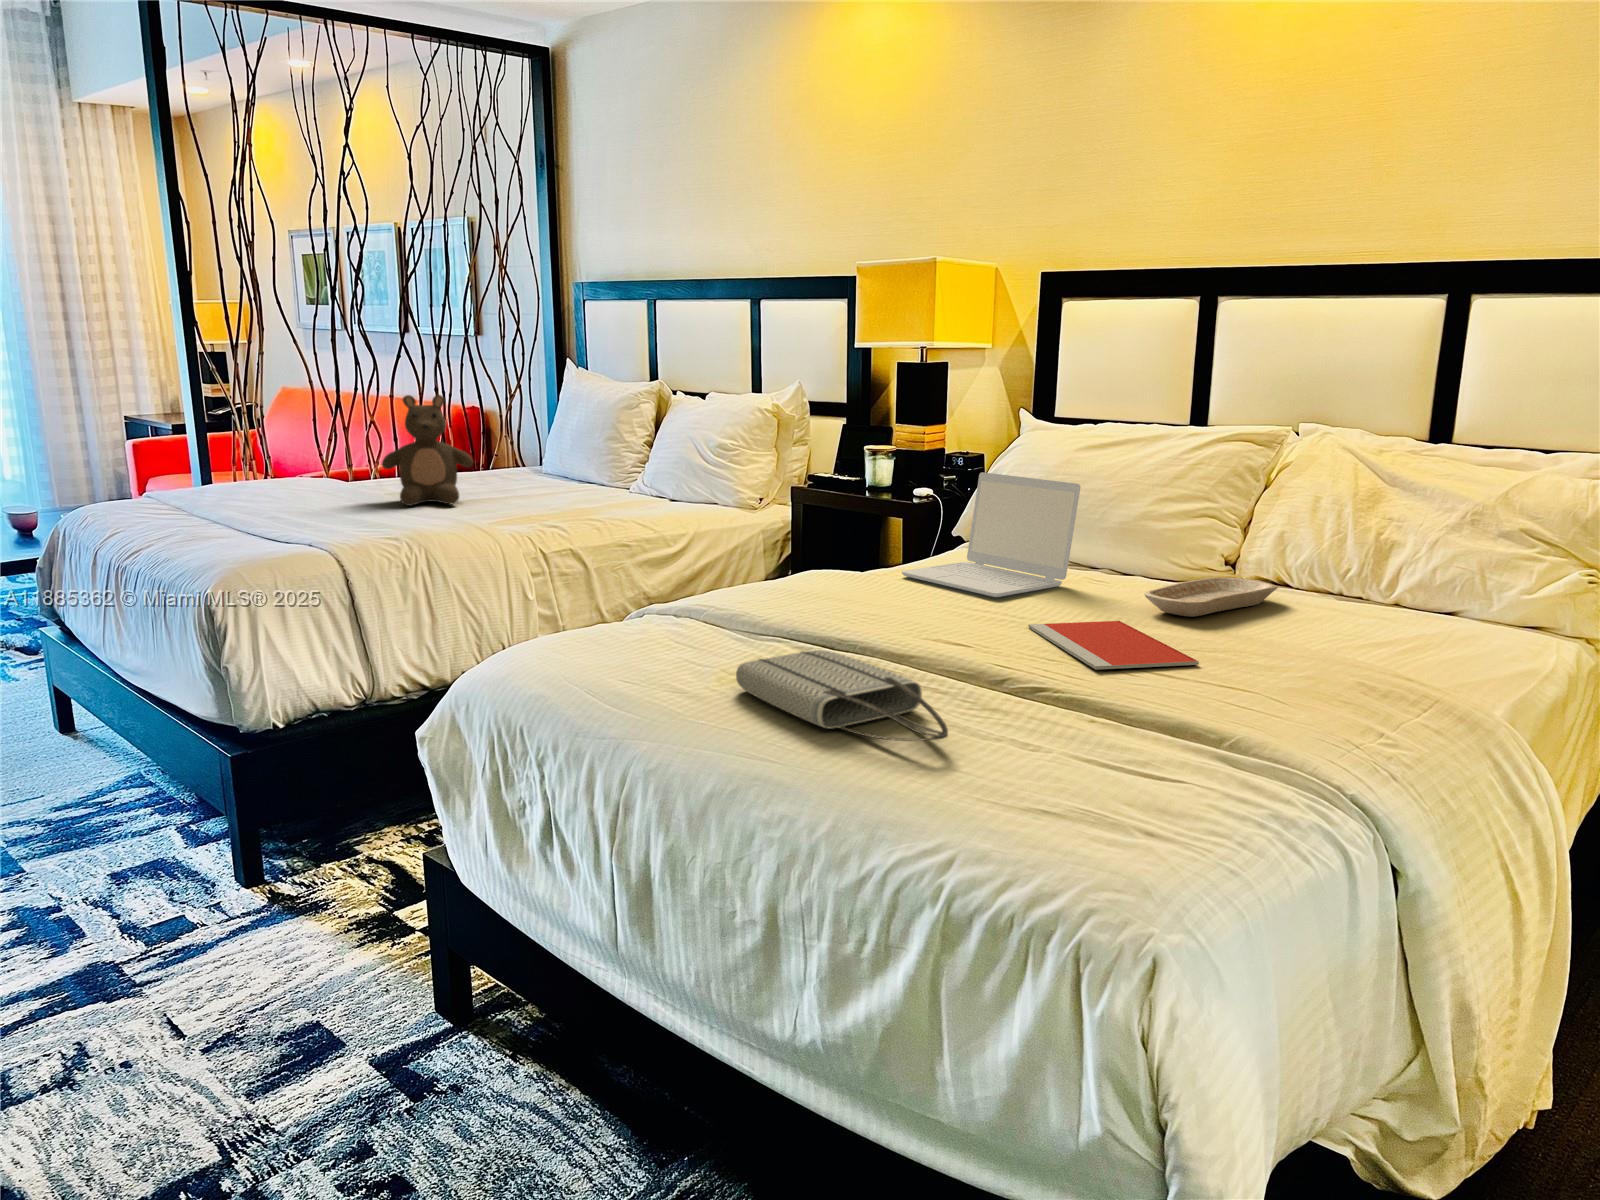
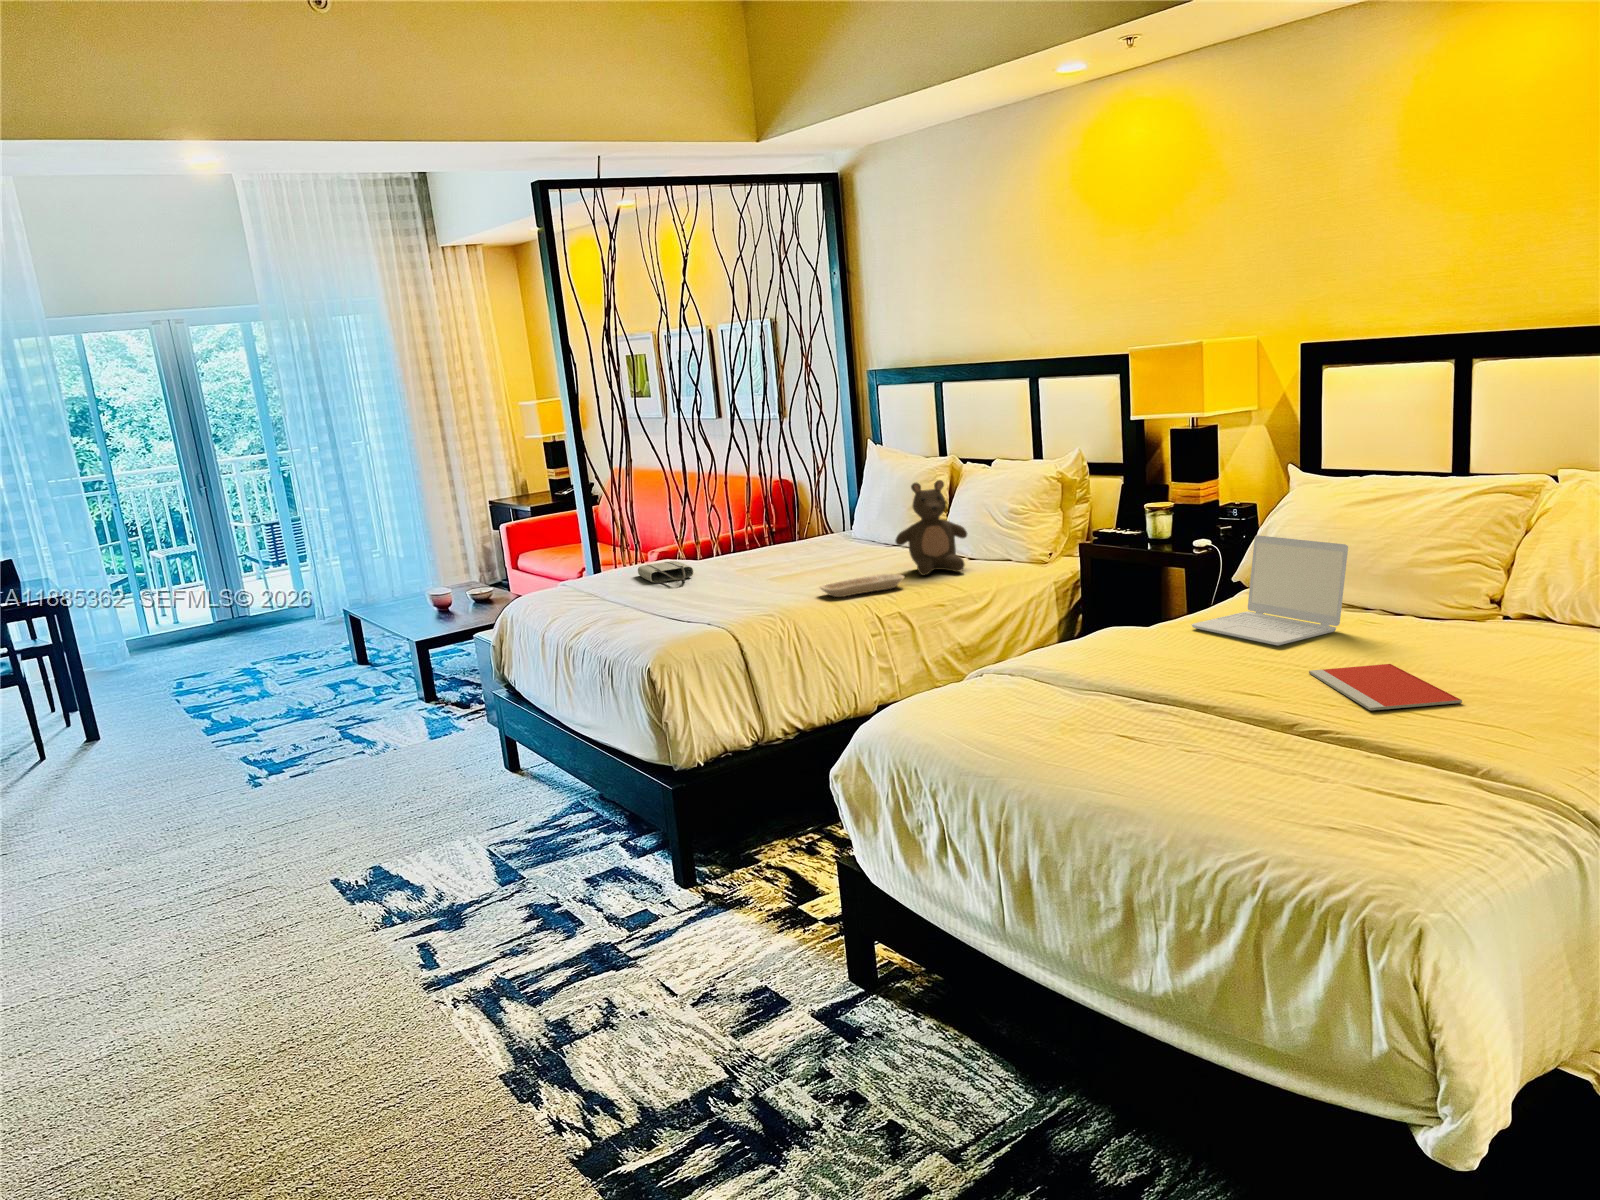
stuffed bear: present [382,395,473,506] -> present [895,480,967,575]
tray: present [1145,577,1278,617] -> present [820,574,904,597]
tote bag: present [736,650,948,741] -> present [638,561,694,583]

